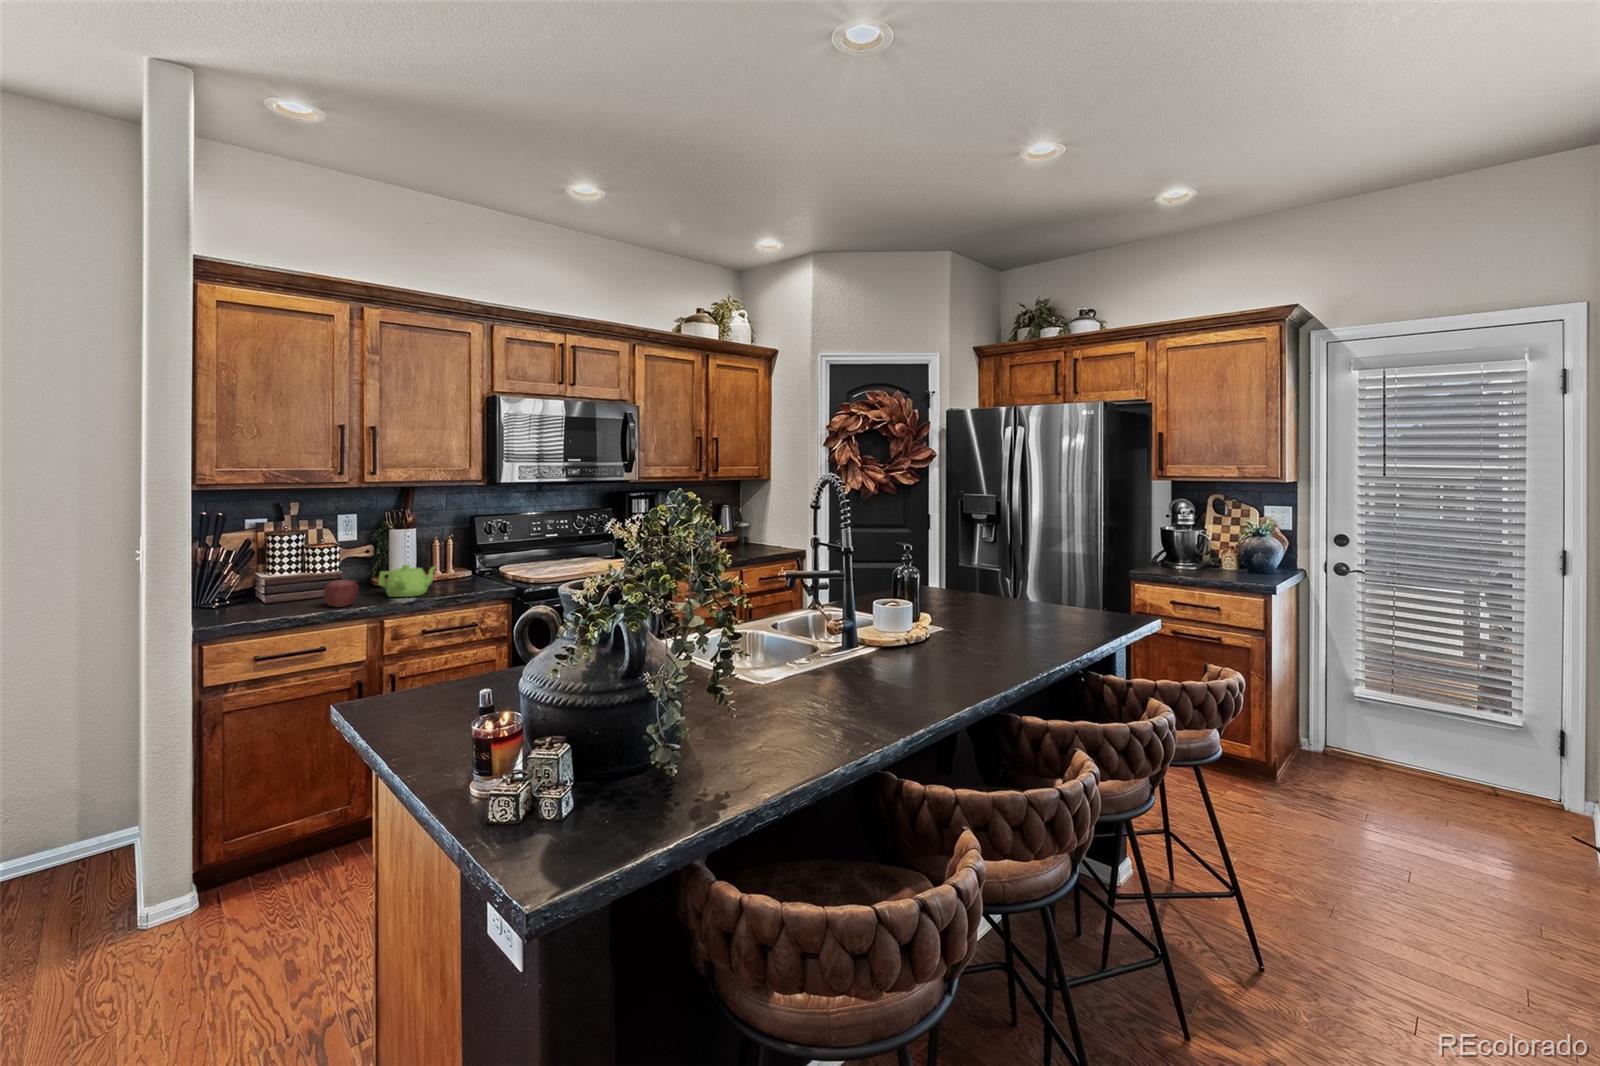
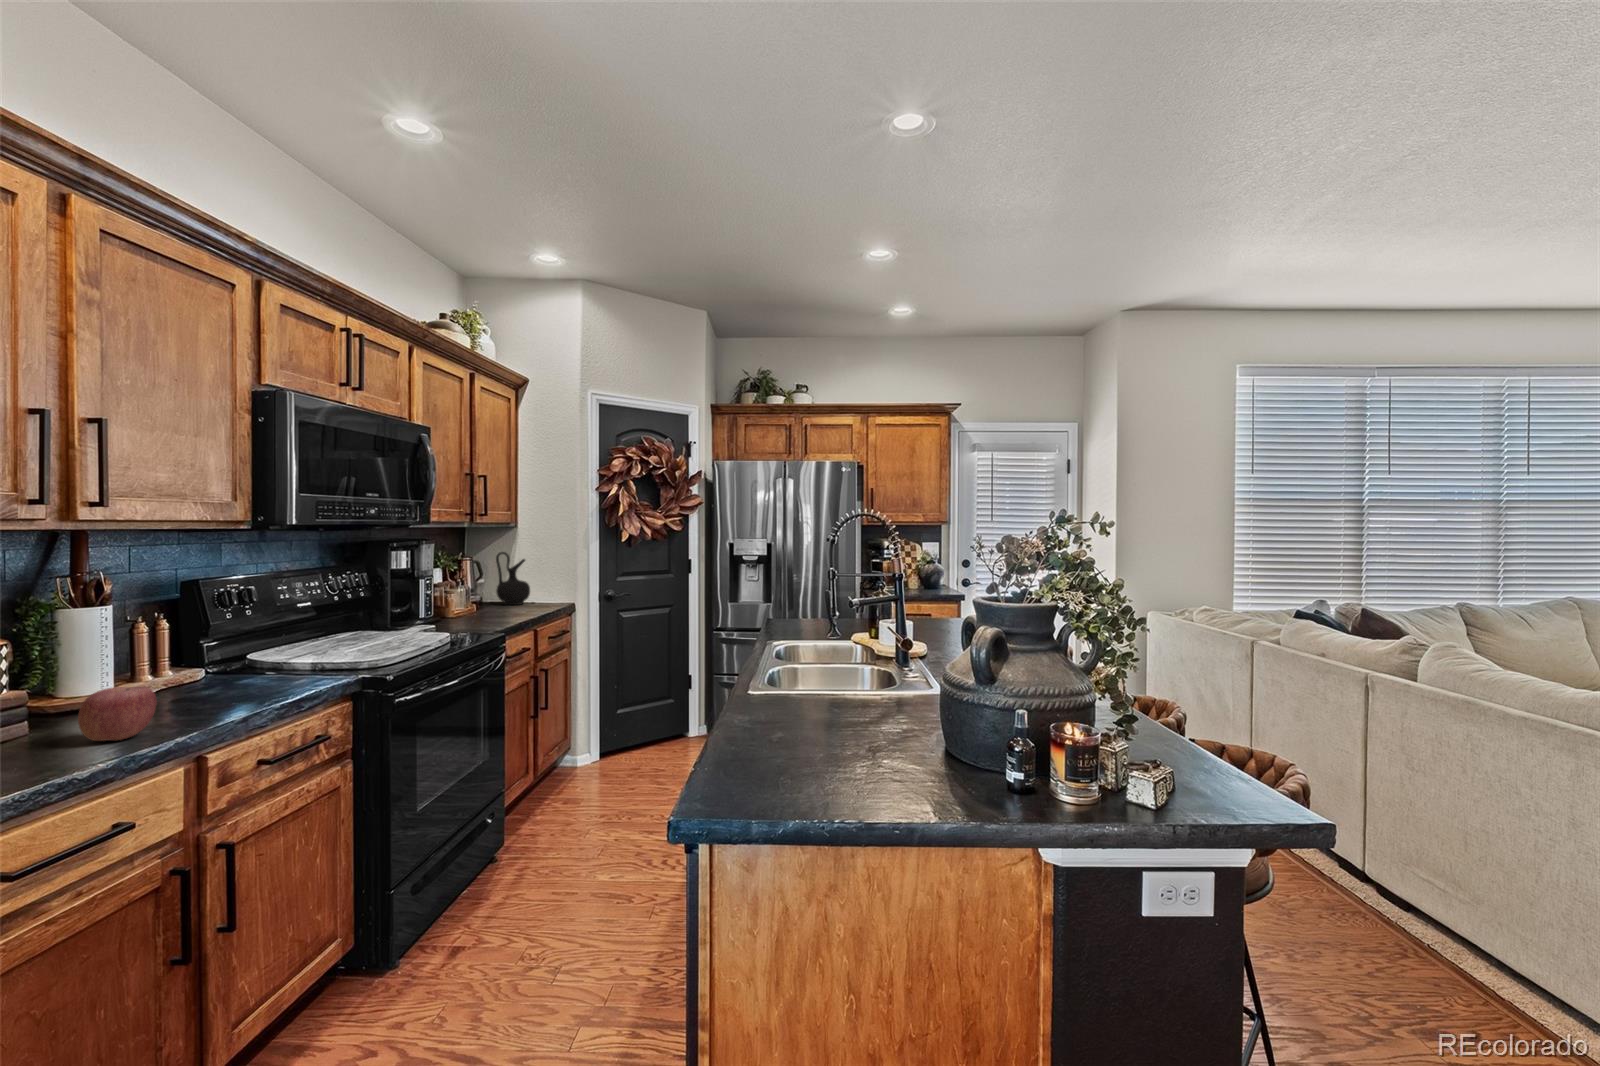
ceramic jug: none [743,500,770,545] -> present [496,552,530,605]
teapot: present [378,564,436,597] -> none [142,649,265,712]

